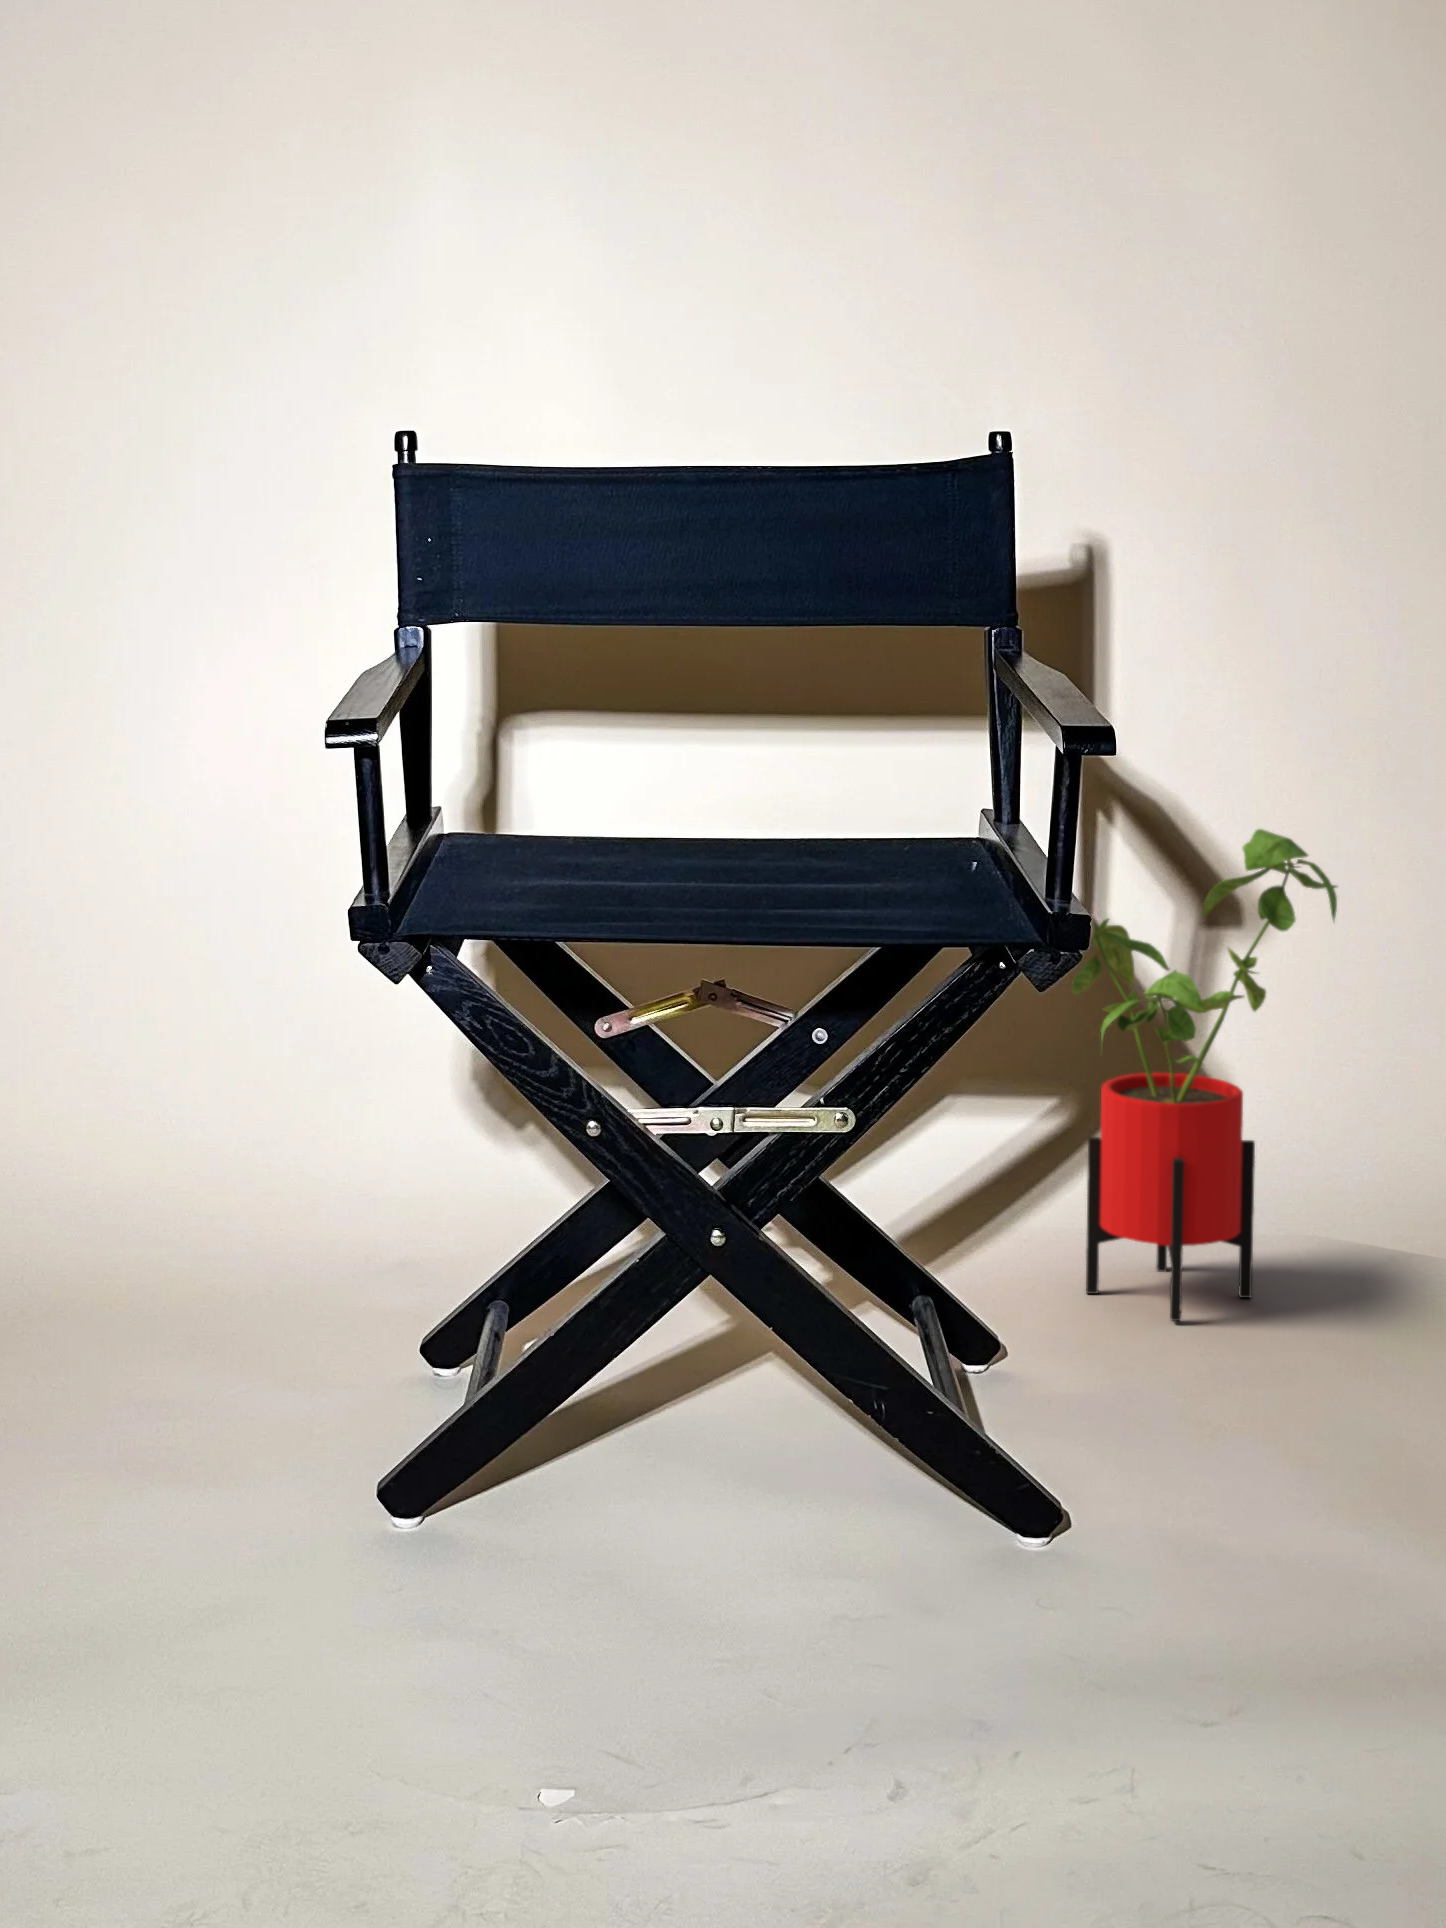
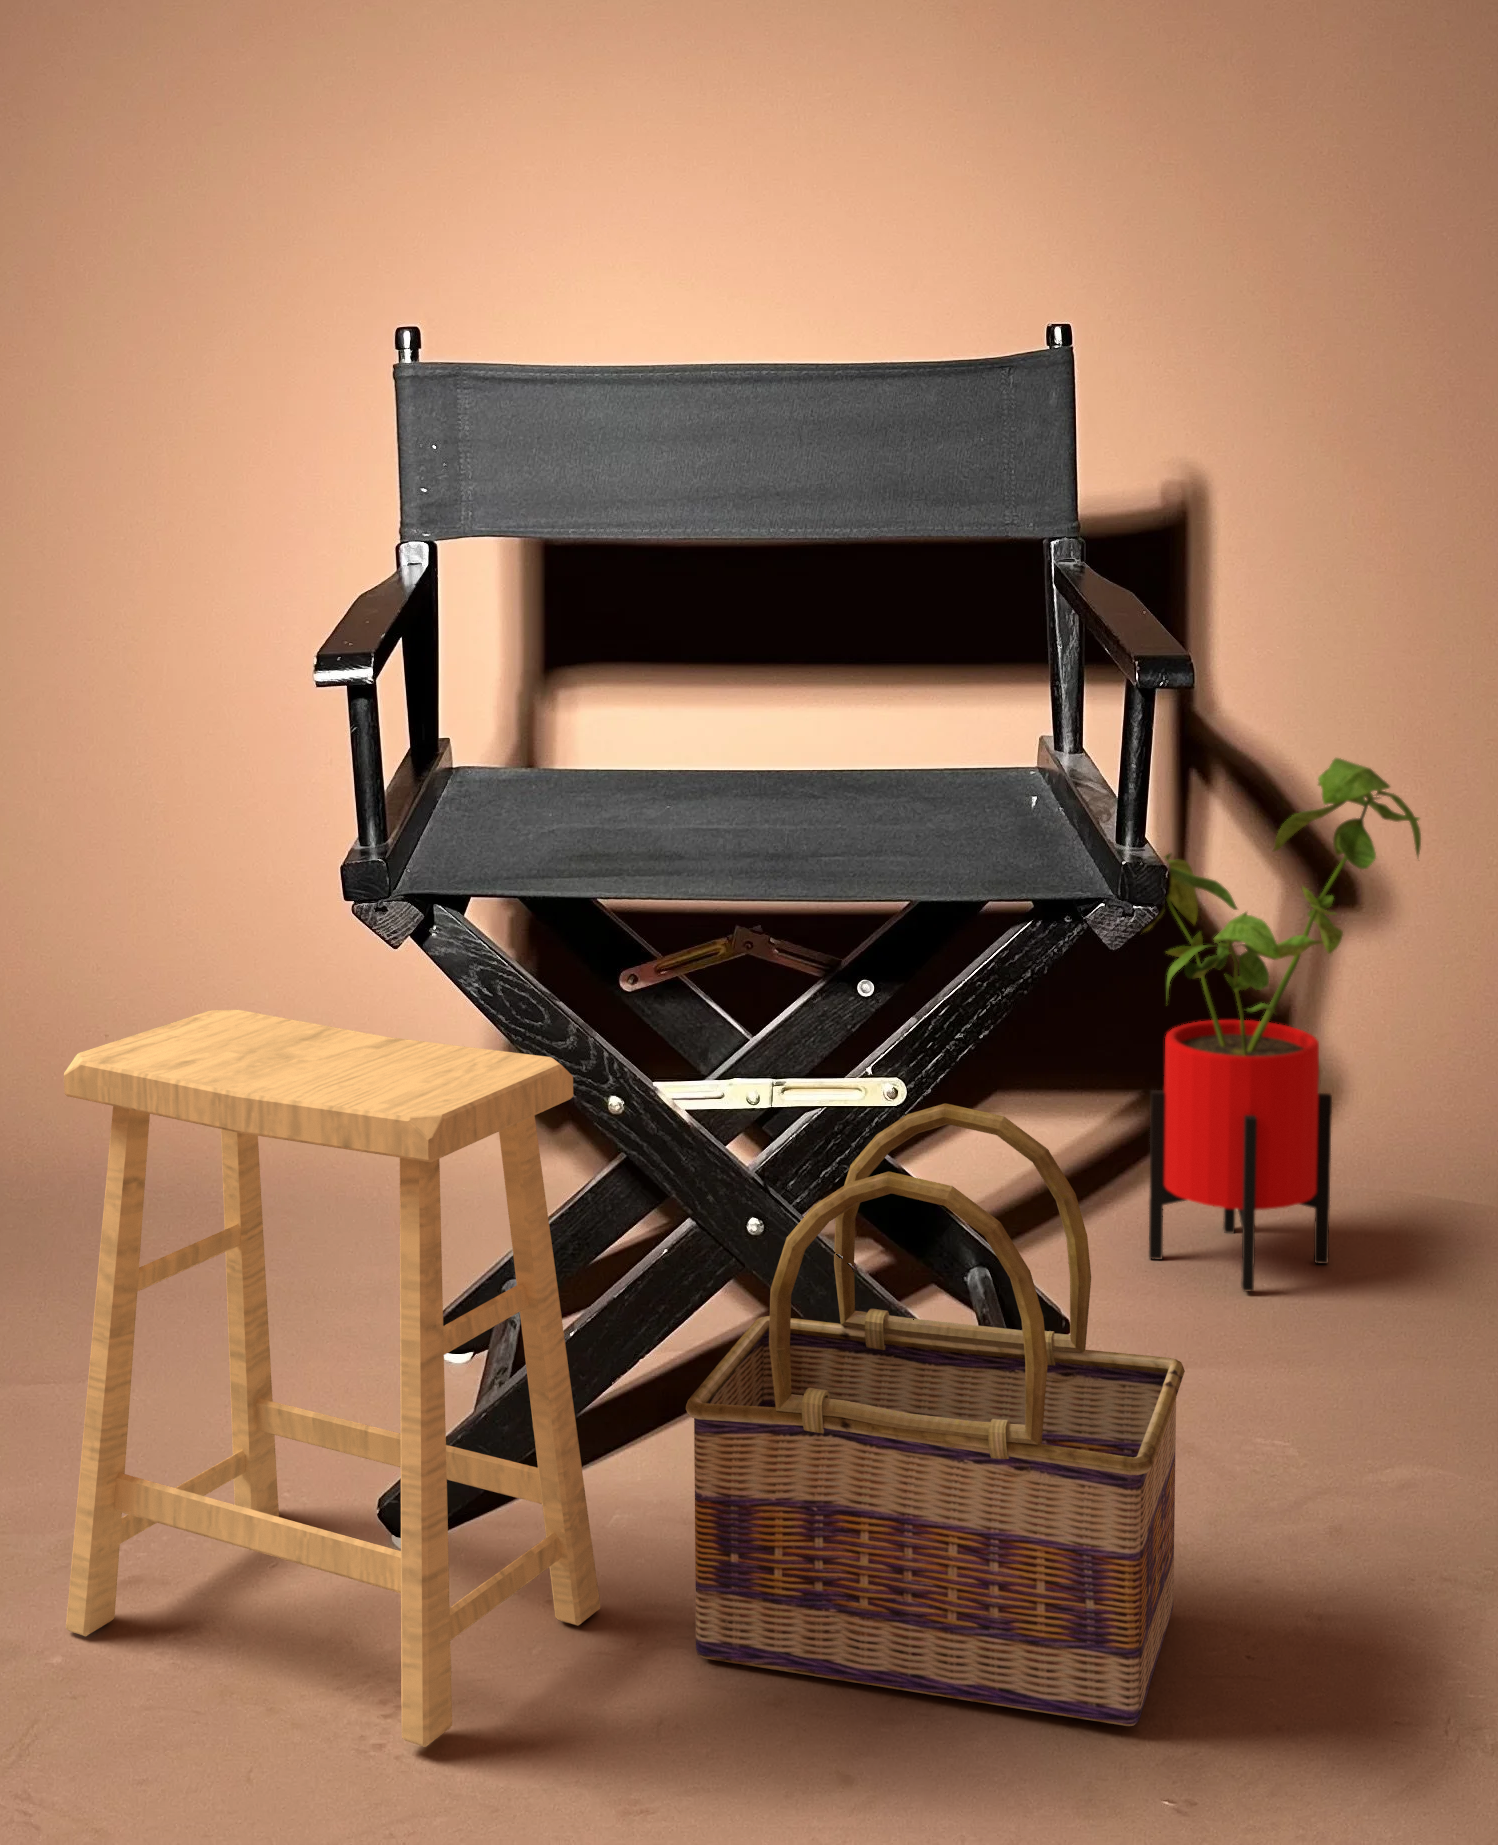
footstool: none [96,1042,577,1689] -> present [64,1010,600,1747]
basket: none [655,1127,1103,1675] -> present [686,1103,1185,1726]

